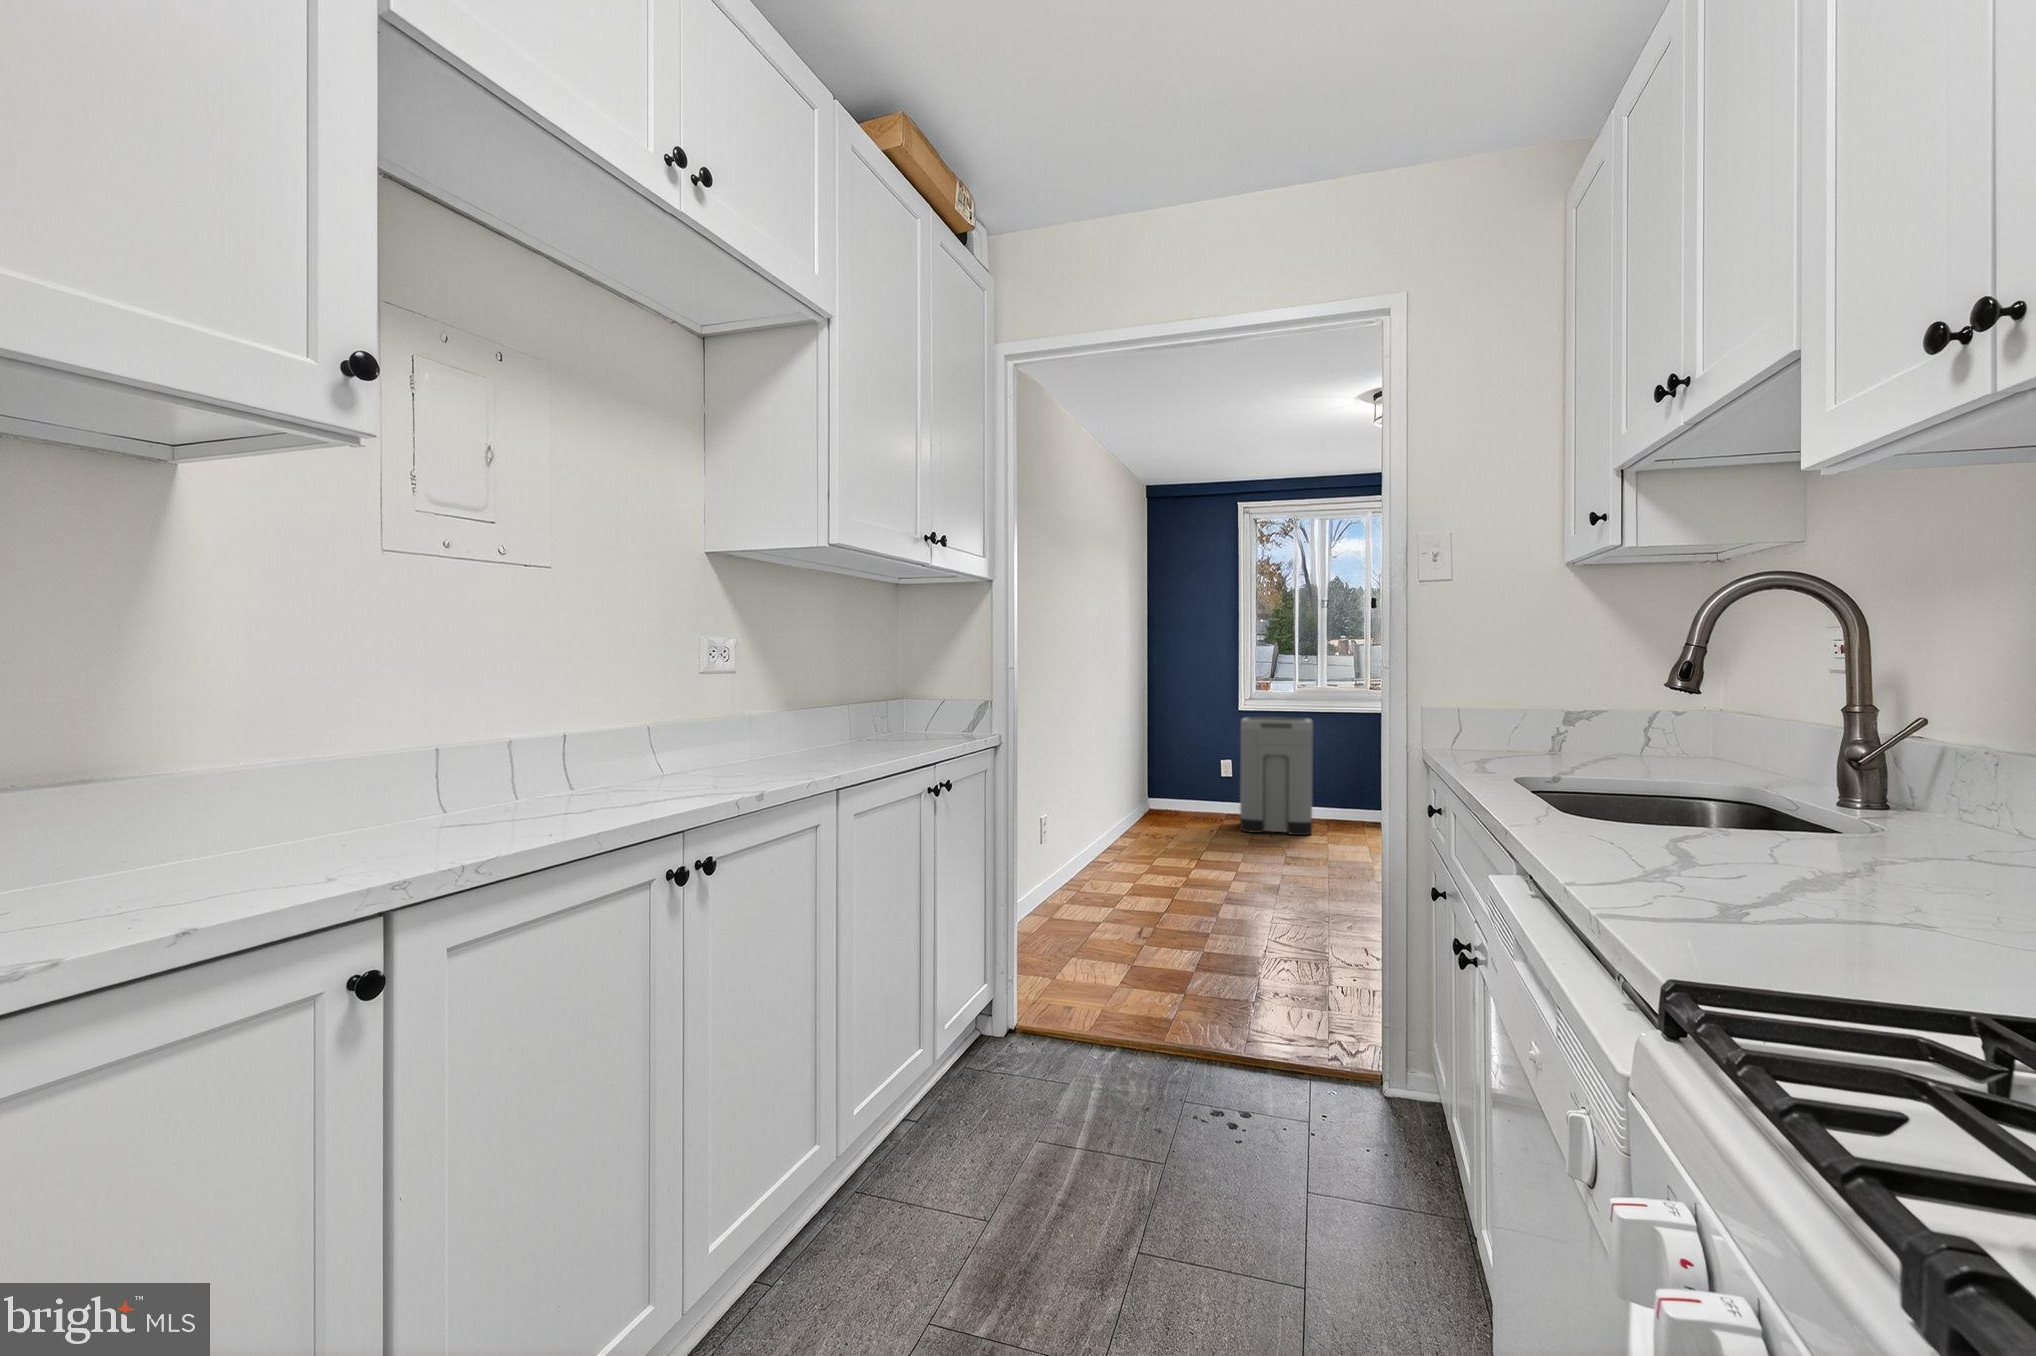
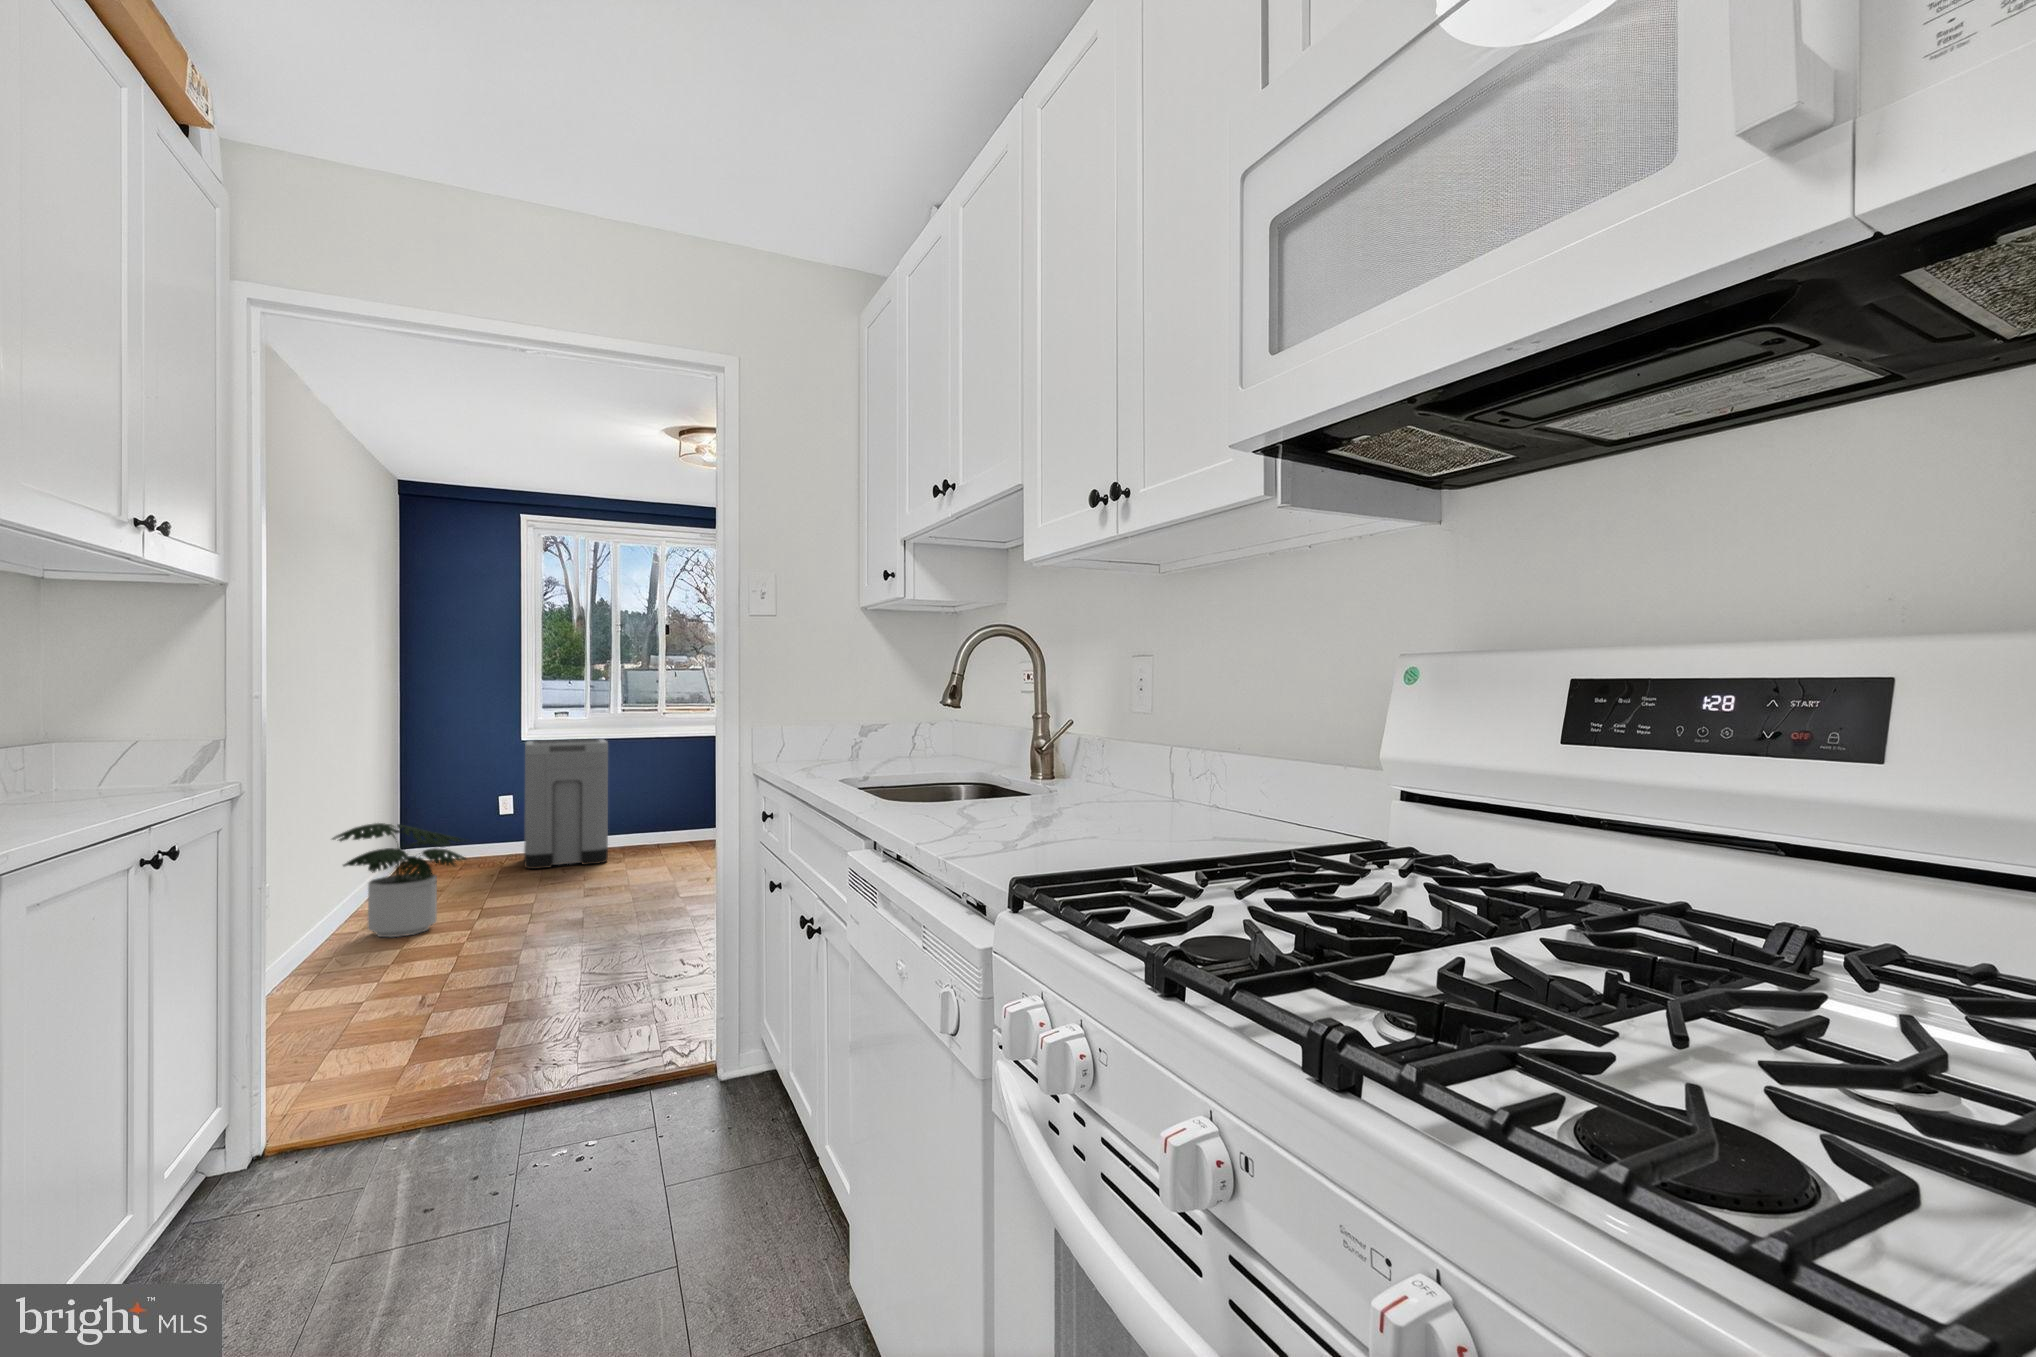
potted plant: none [1091,779,1190,874] -> present [332,823,466,937]

